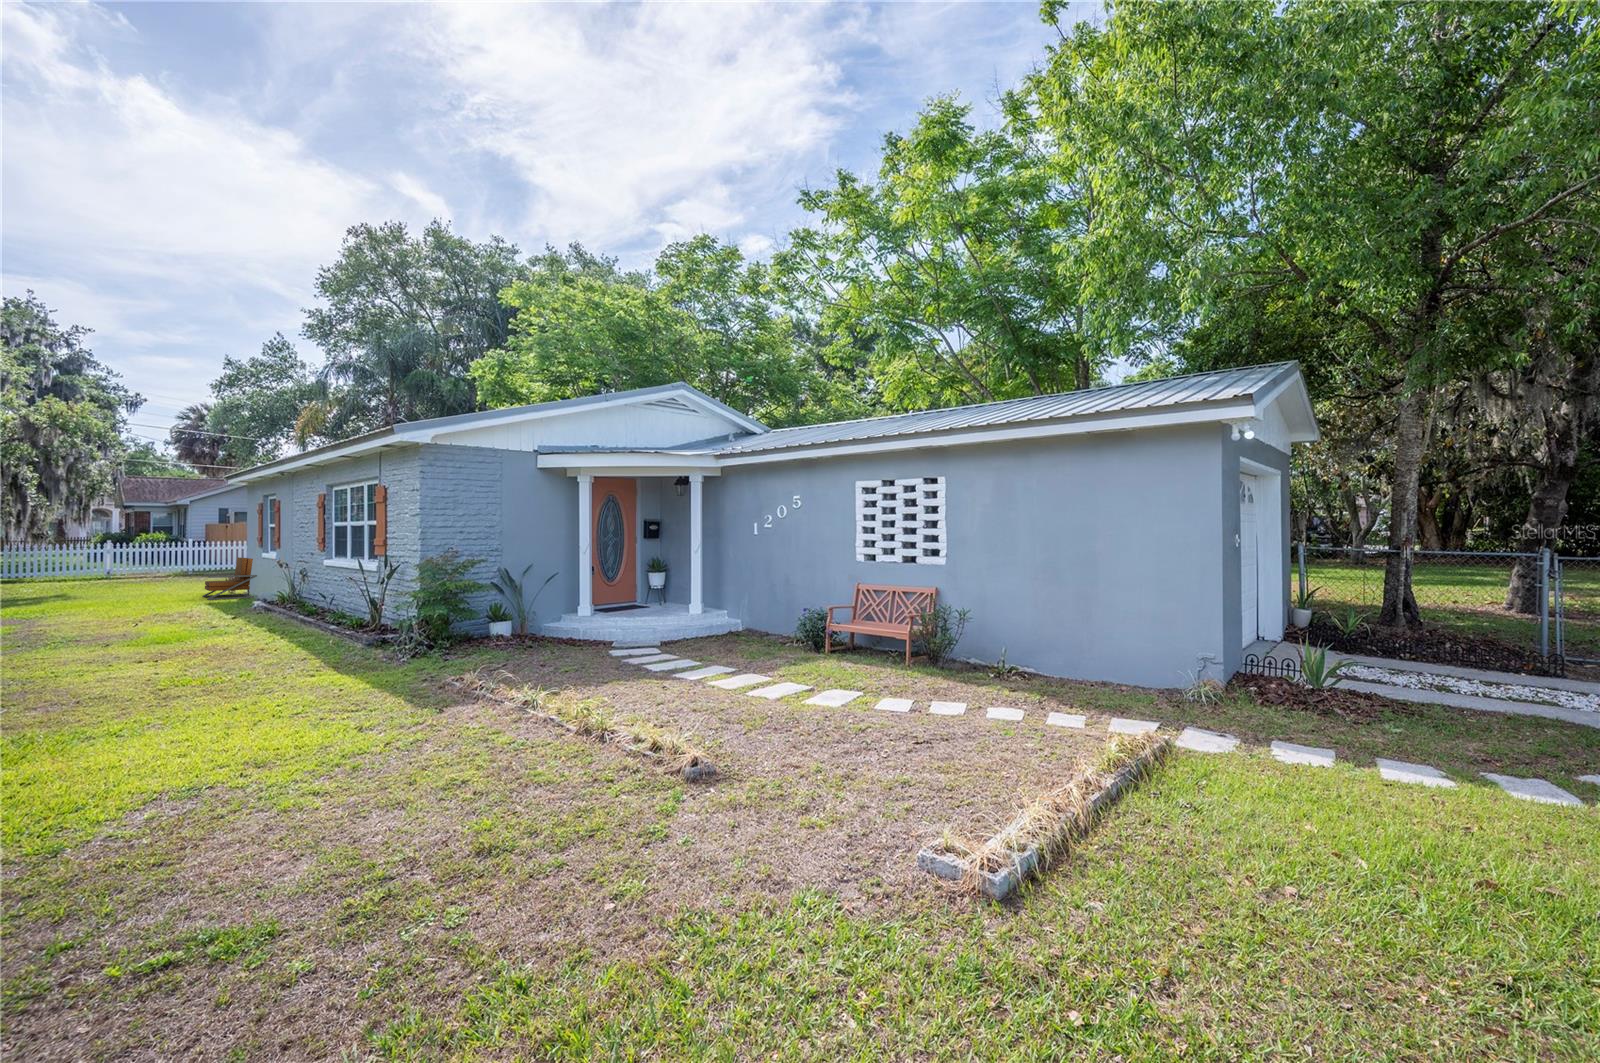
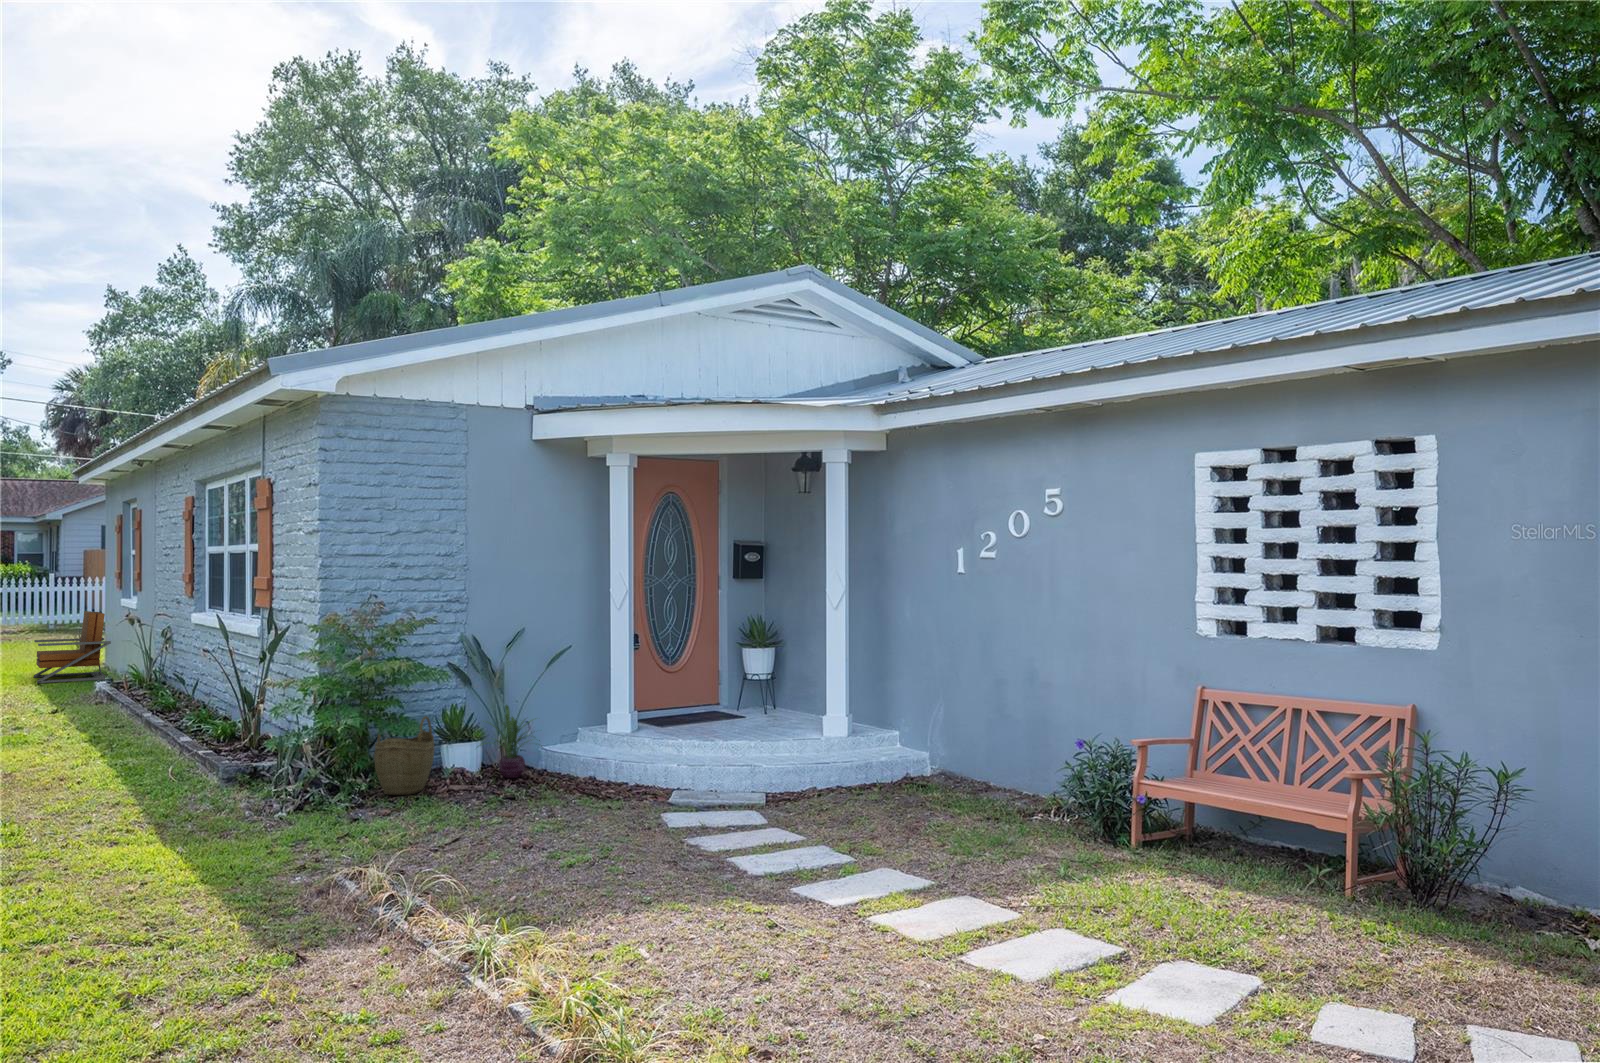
decorative plant: none [508,600,545,637] -> present [480,705,525,778]
woven basket: none [455,605,487,645] -> present [374,716,435,795]

